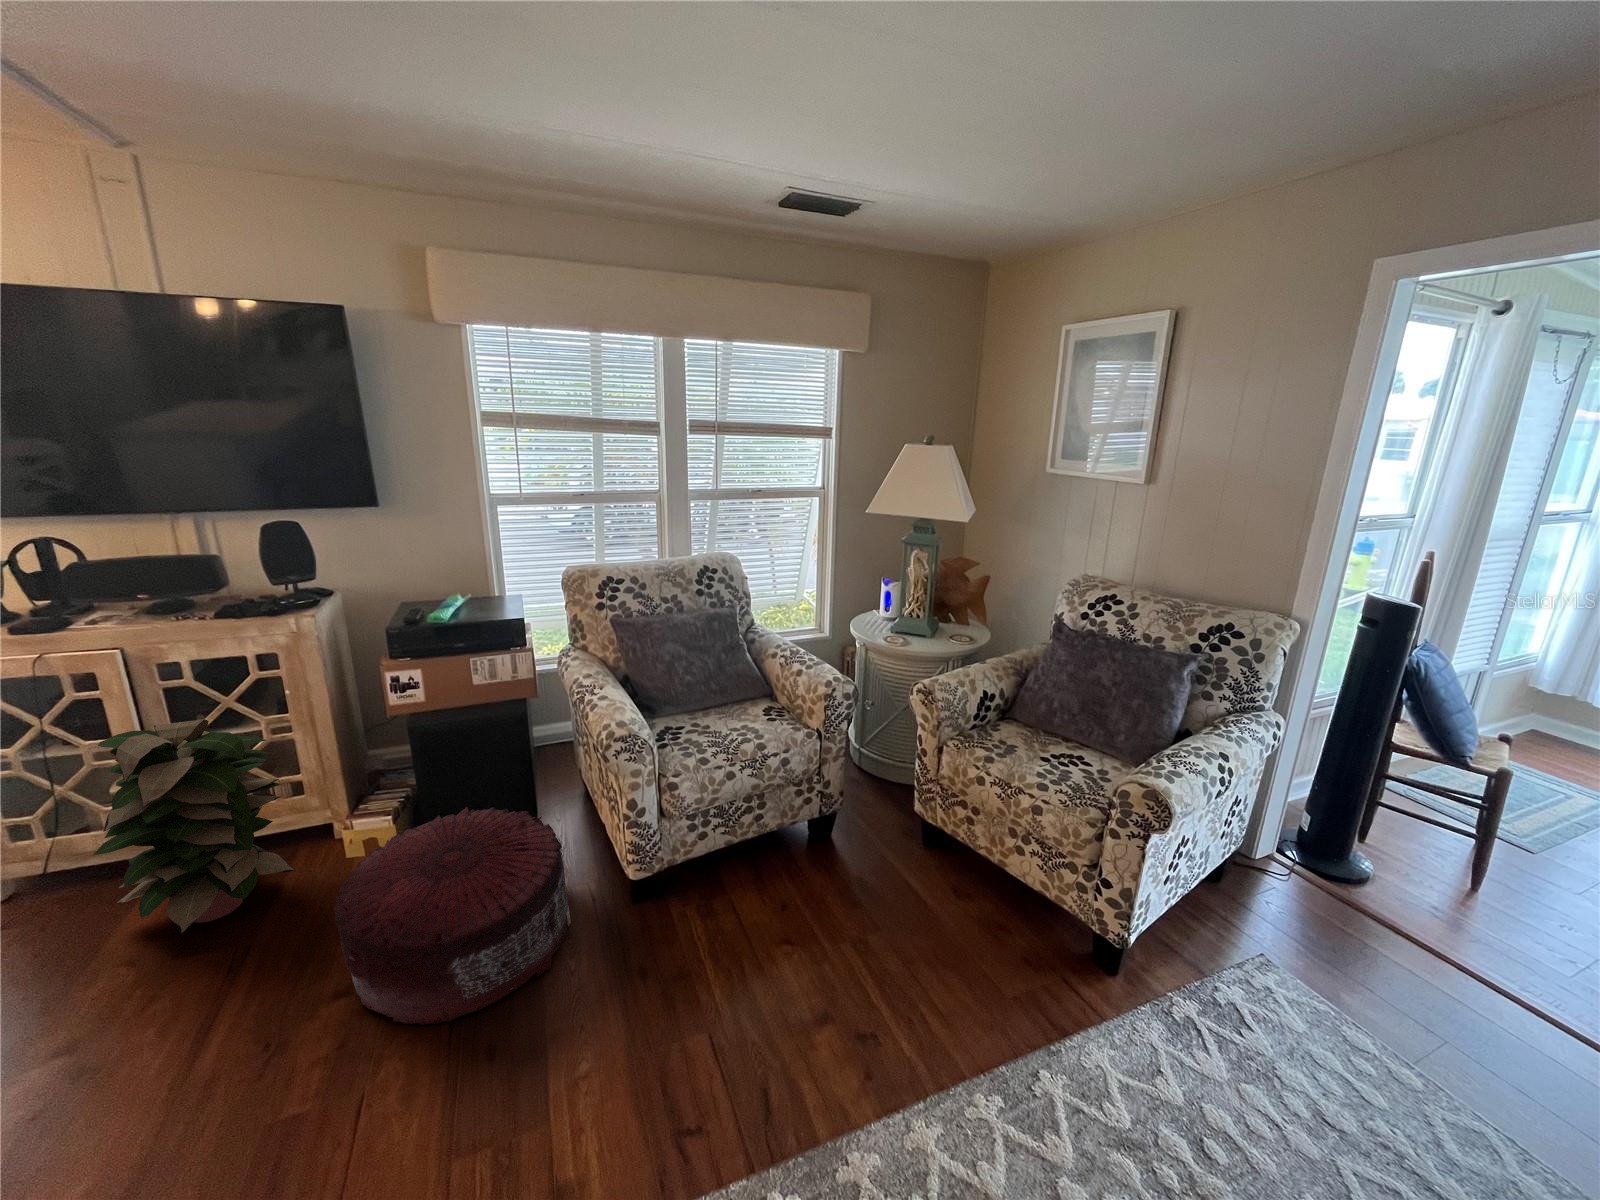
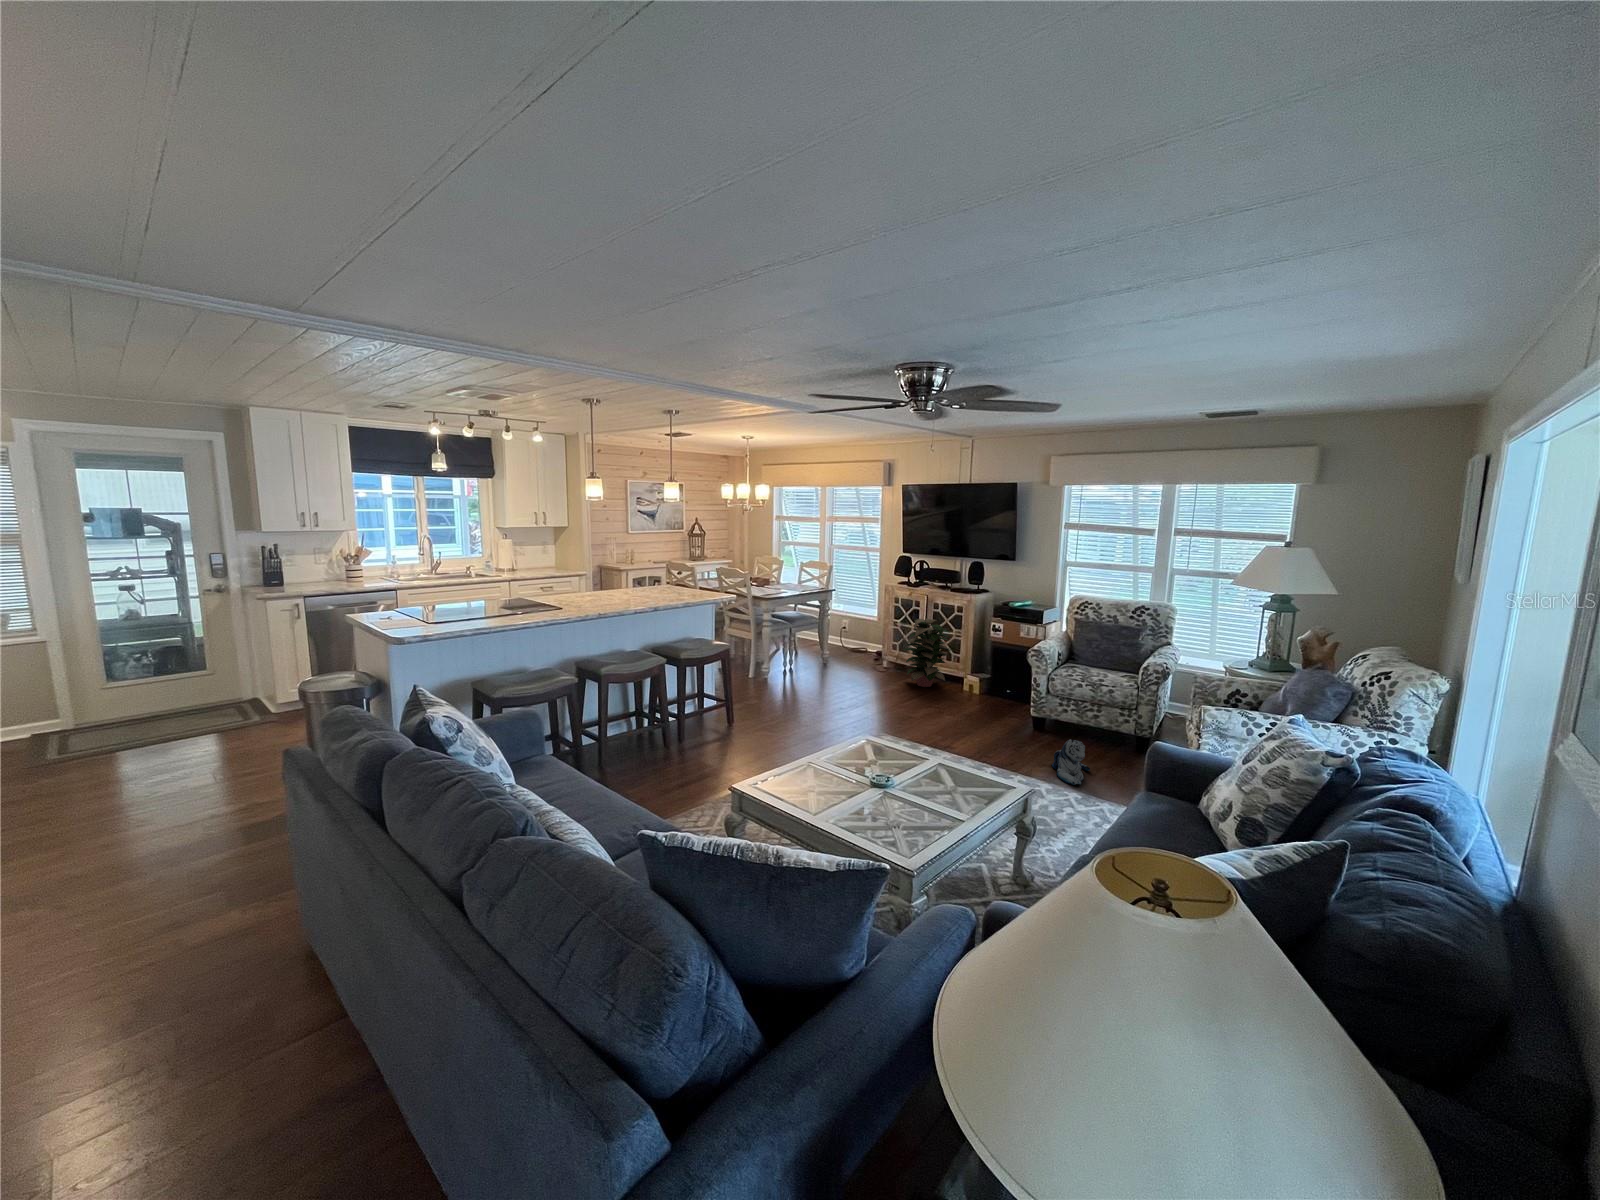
pouf: present [334,807,571,1025] -> none [936,670,1015,724]
plush toy: none [808,938,949,1062] -> present [1051,739,1090,785]

